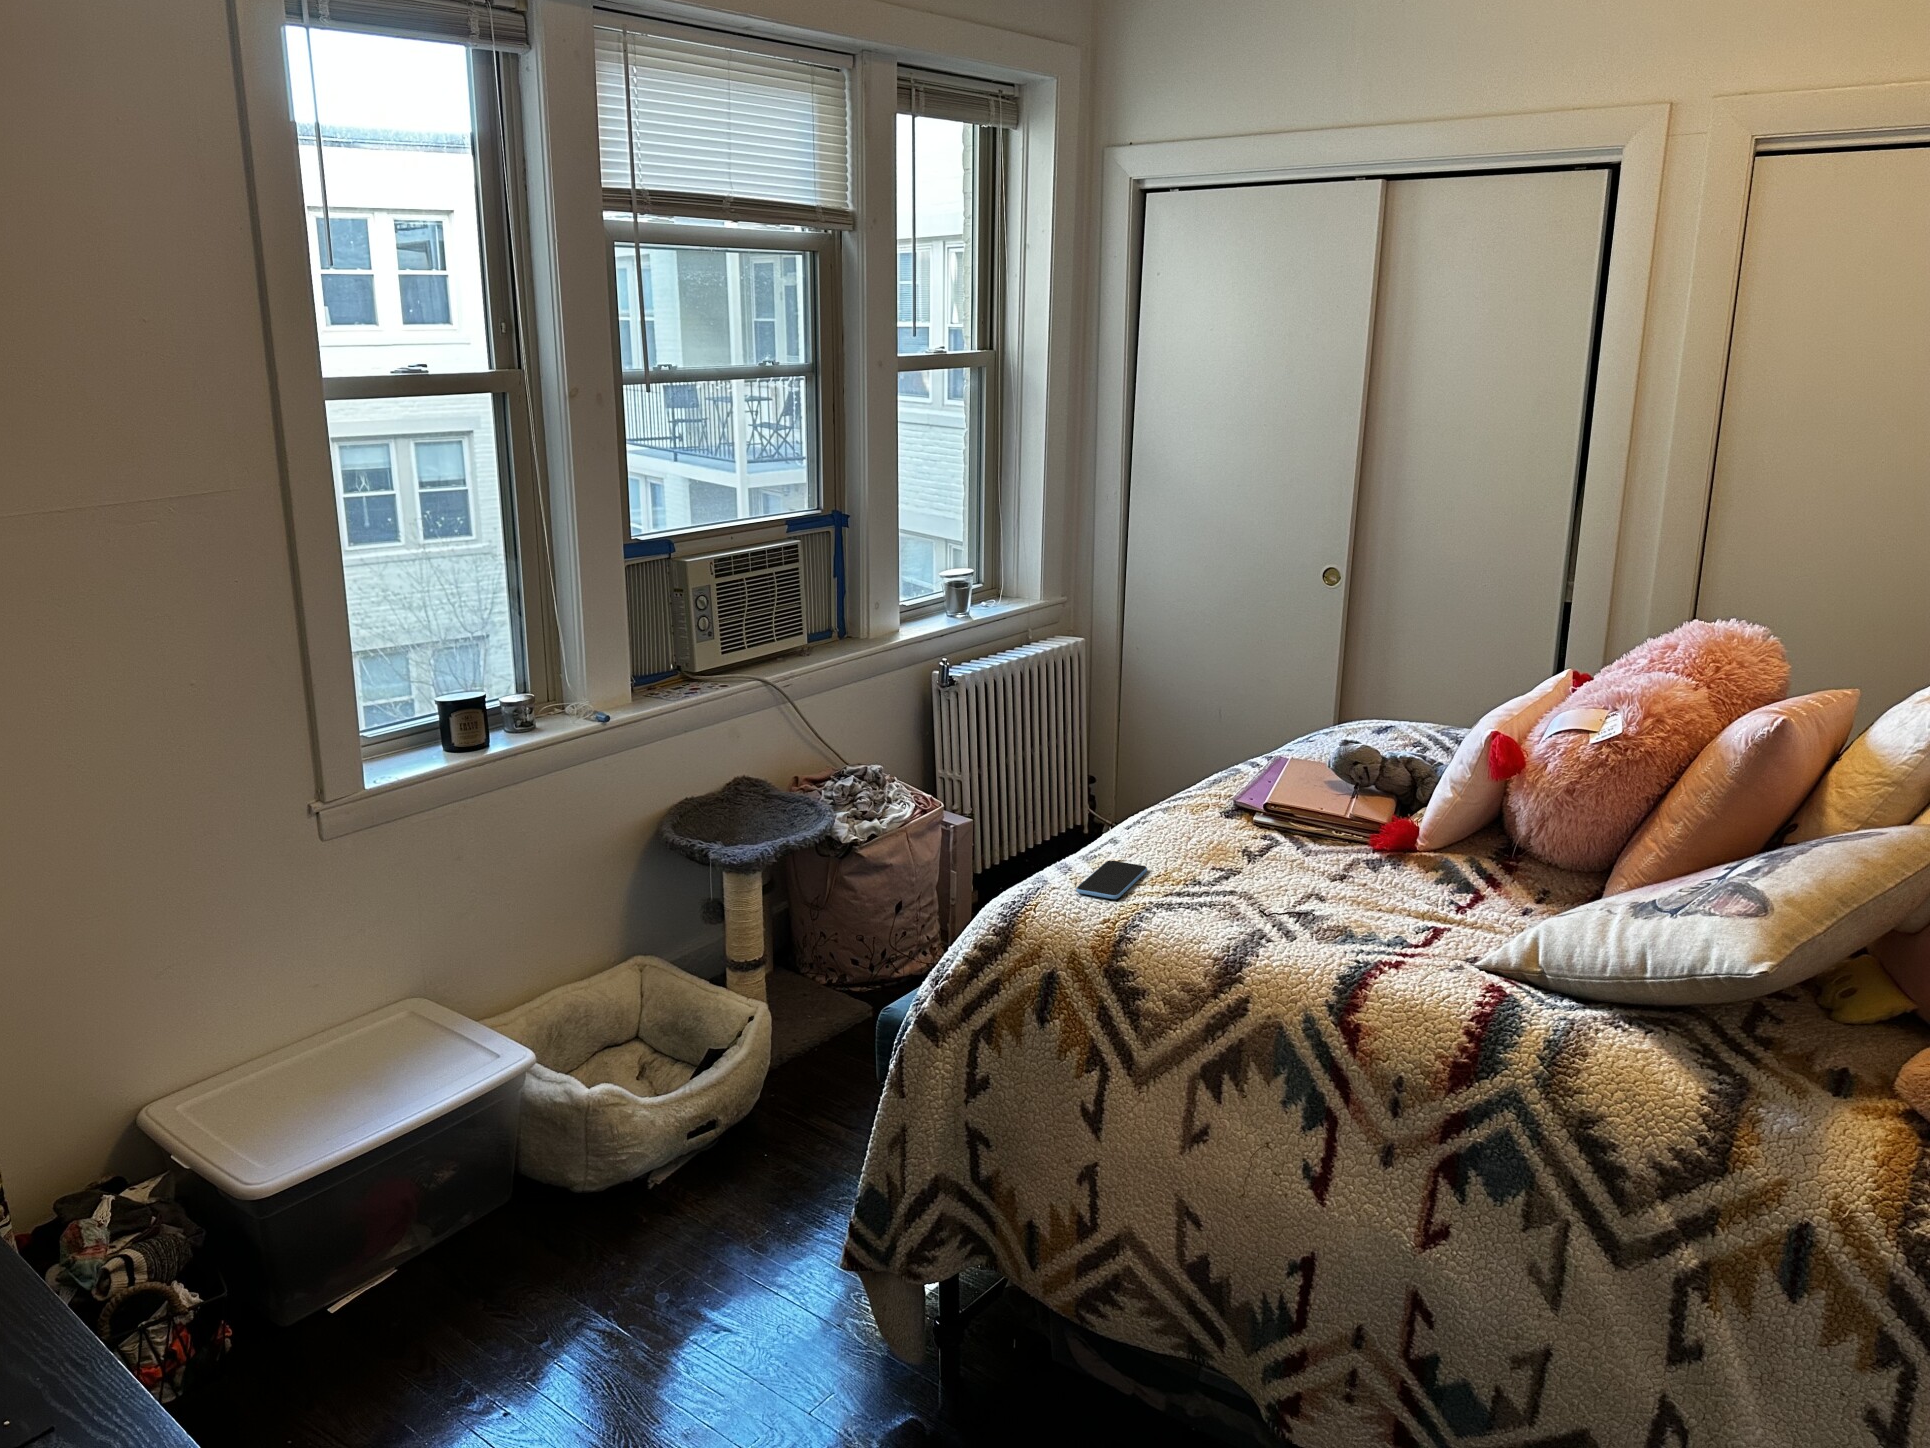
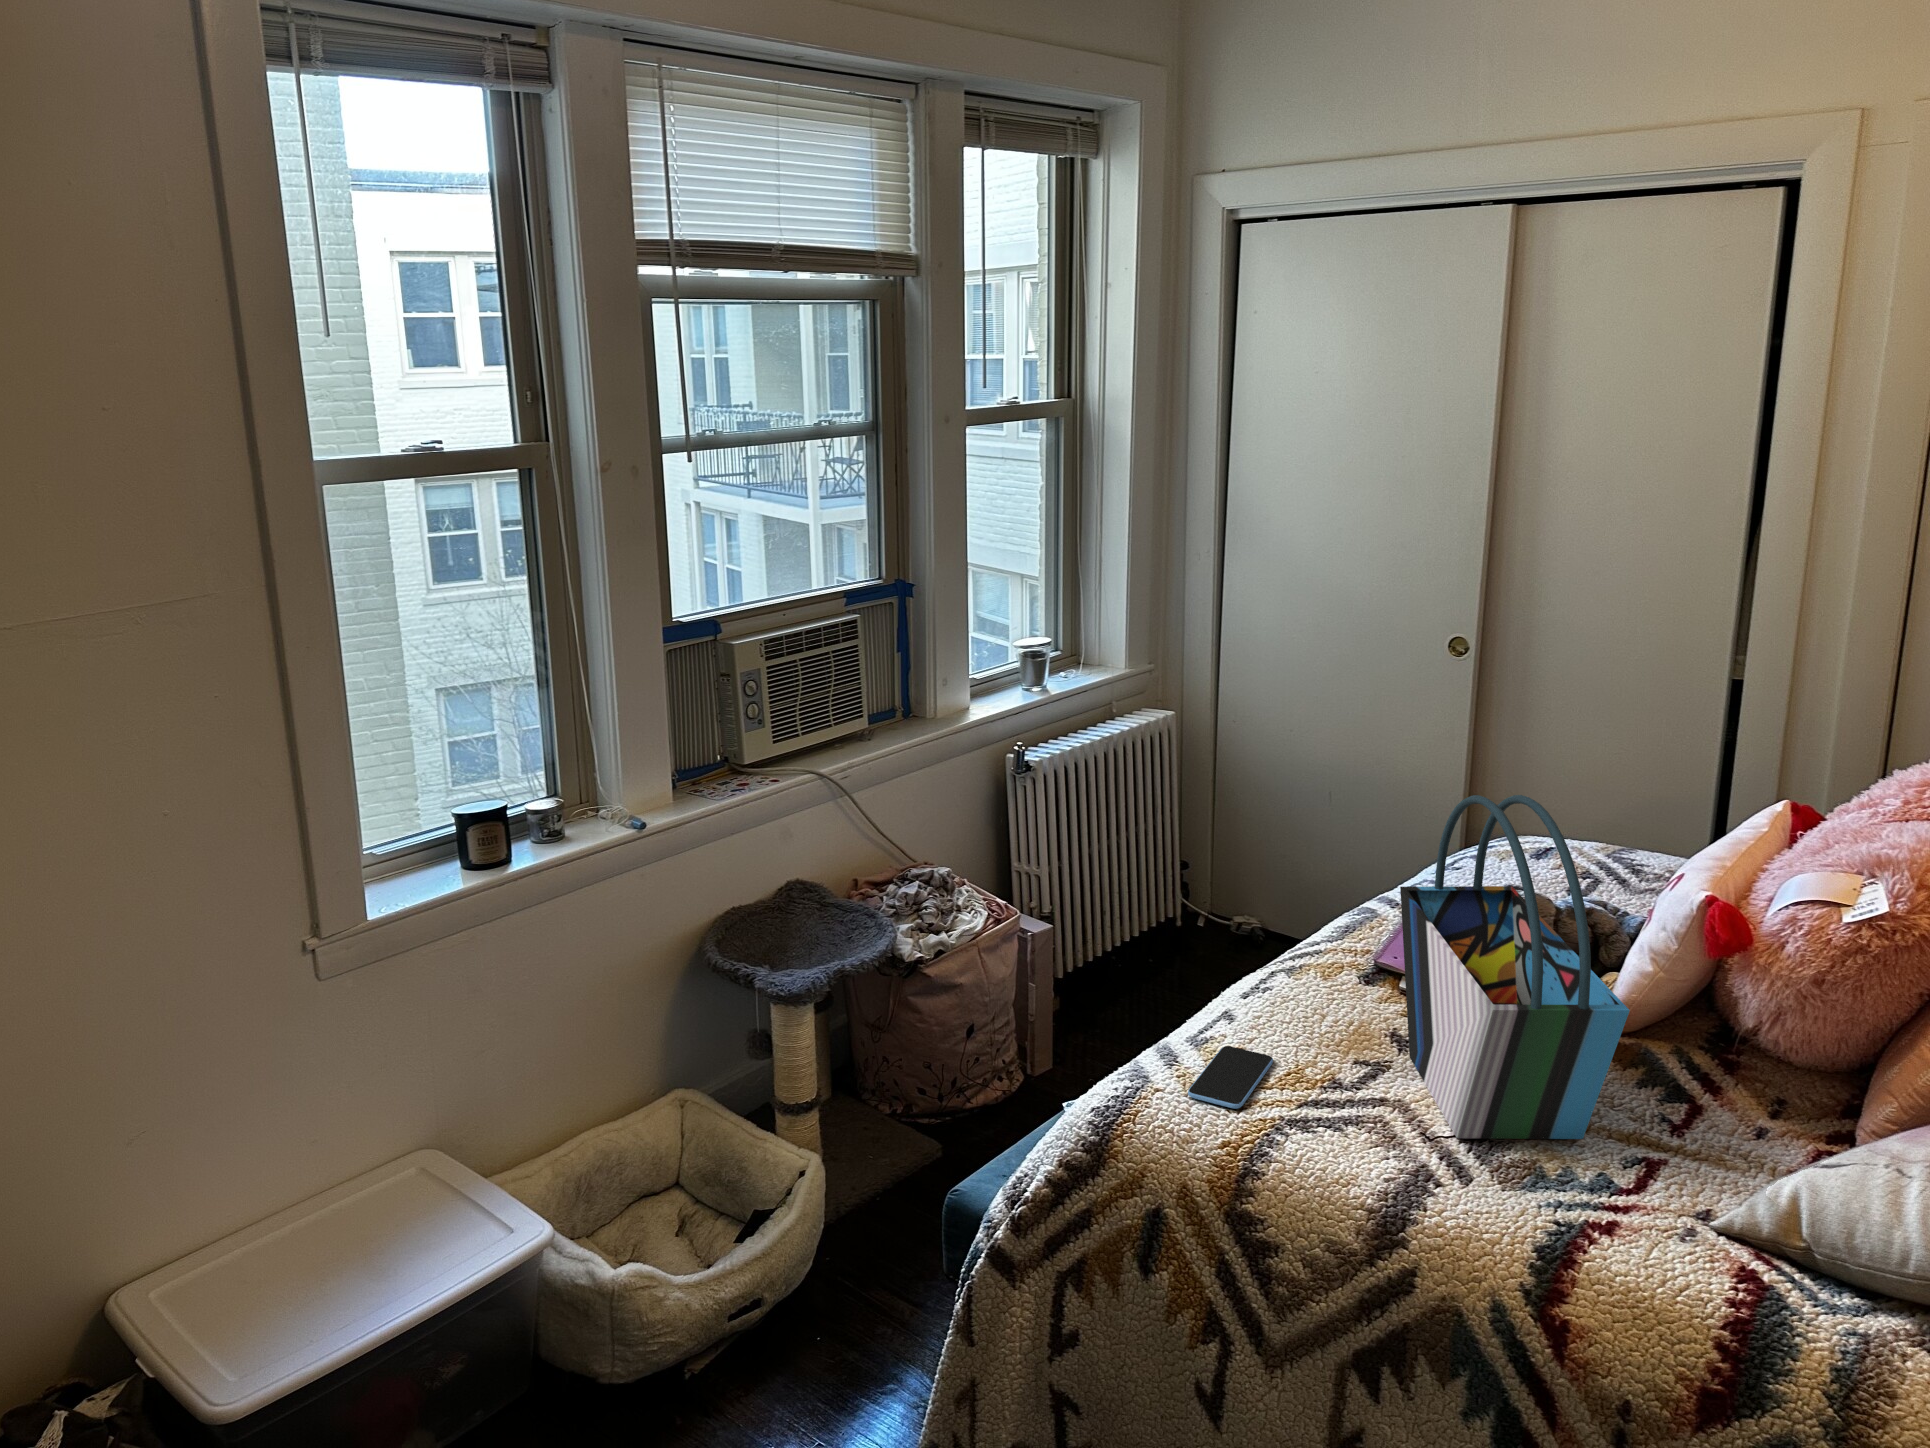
tote bag: none [1252,642,1415,914] -> present [1400,795,1630,1139]

